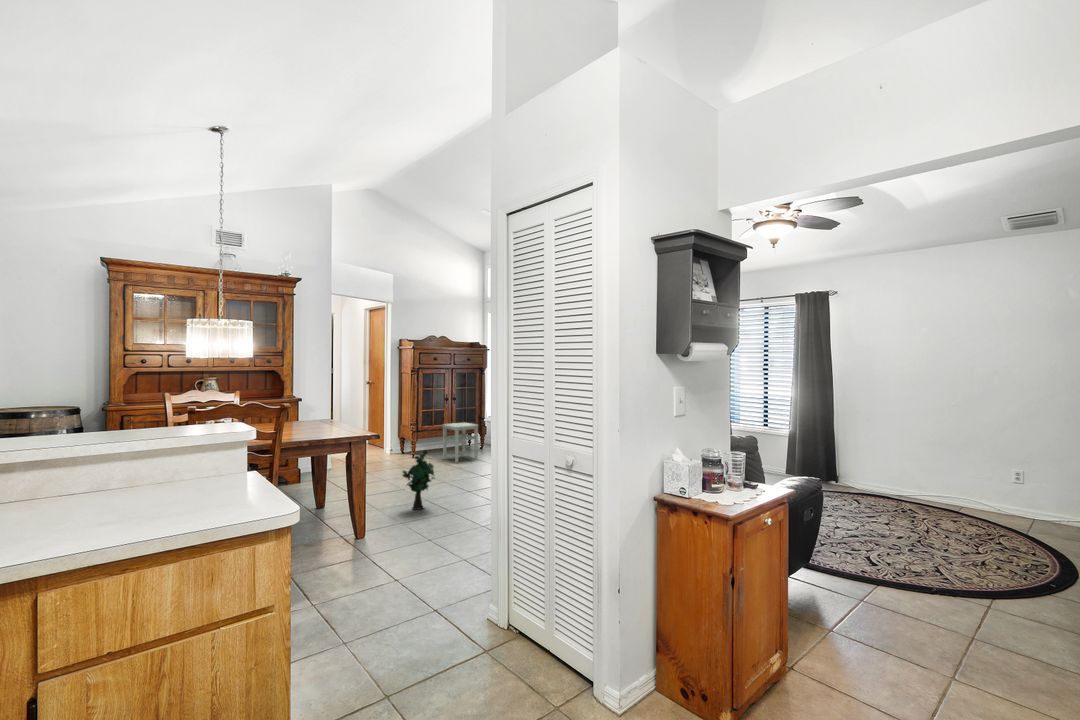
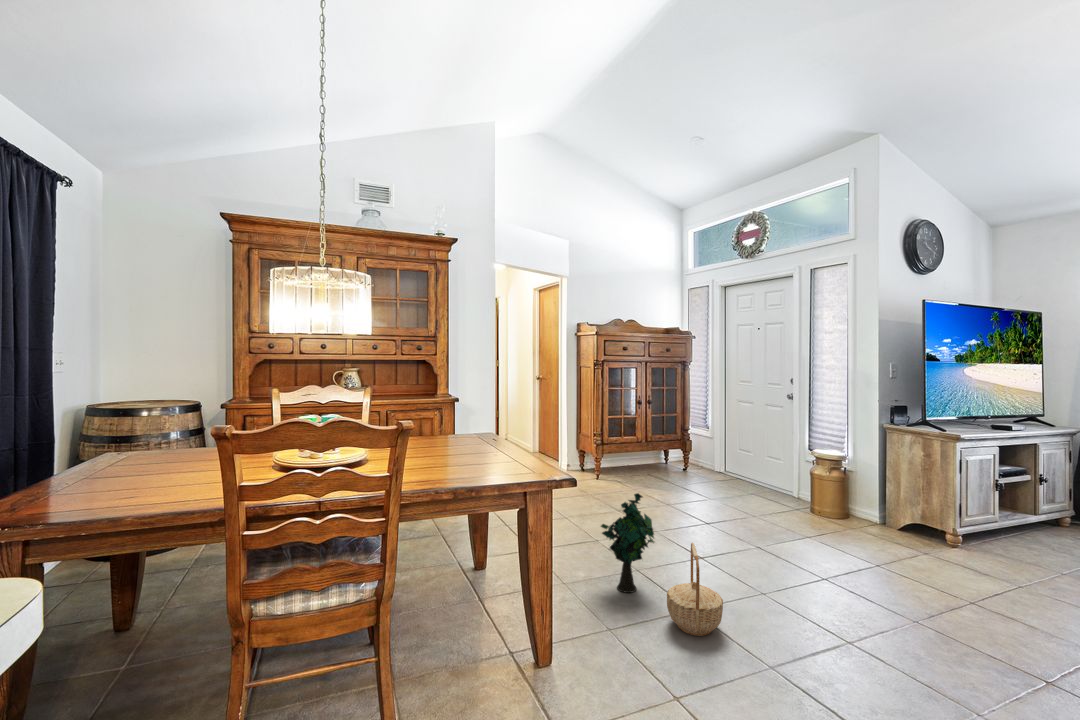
stool: present [443,422,478,463] -> none [637,435,688,492]
basket: none [437,473,467,521] -> present [667,543,723,636]

